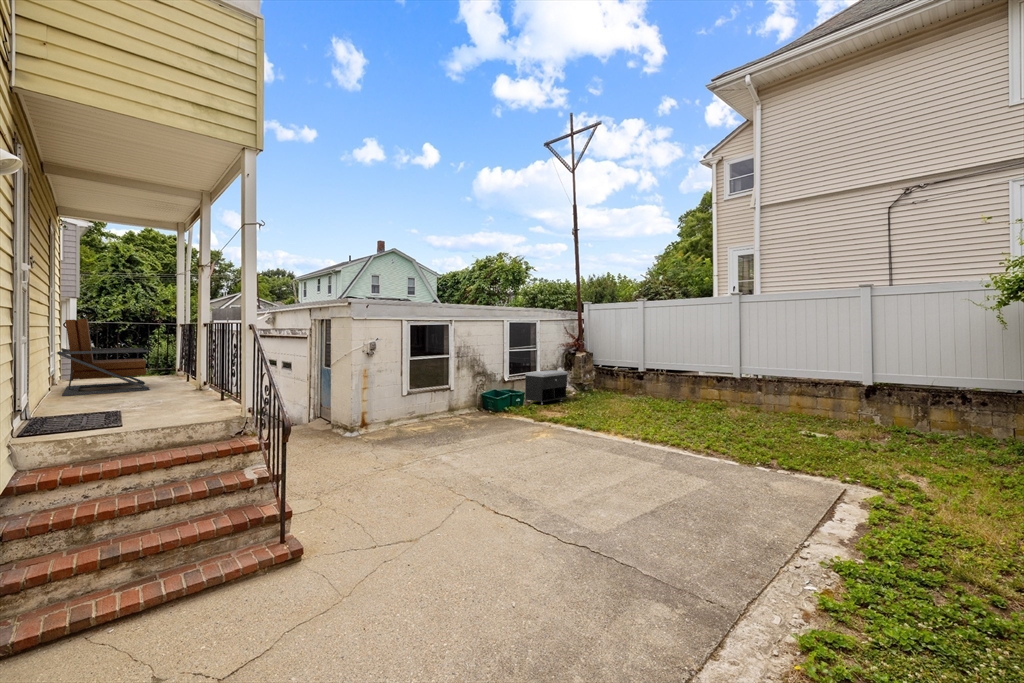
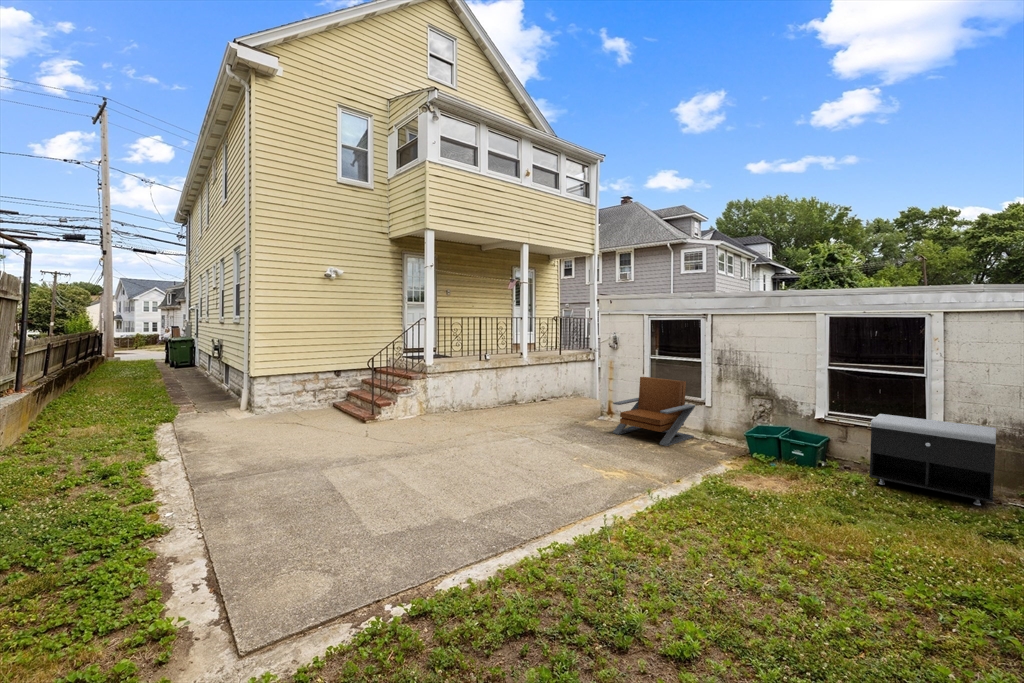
lounge chair: present [57,319,149,396] -> present [613,377,695,446]

